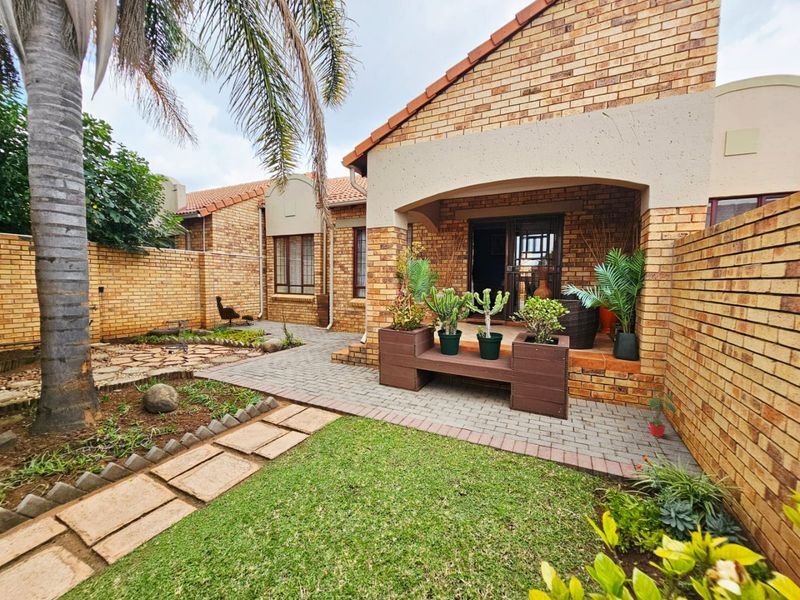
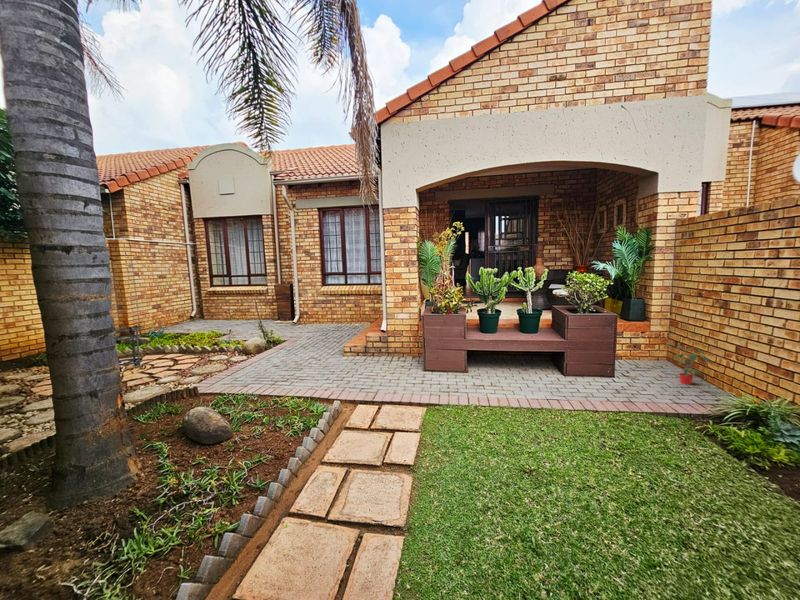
lounge chair: present [216,296,254,327] -> none [141,294,195,332]

